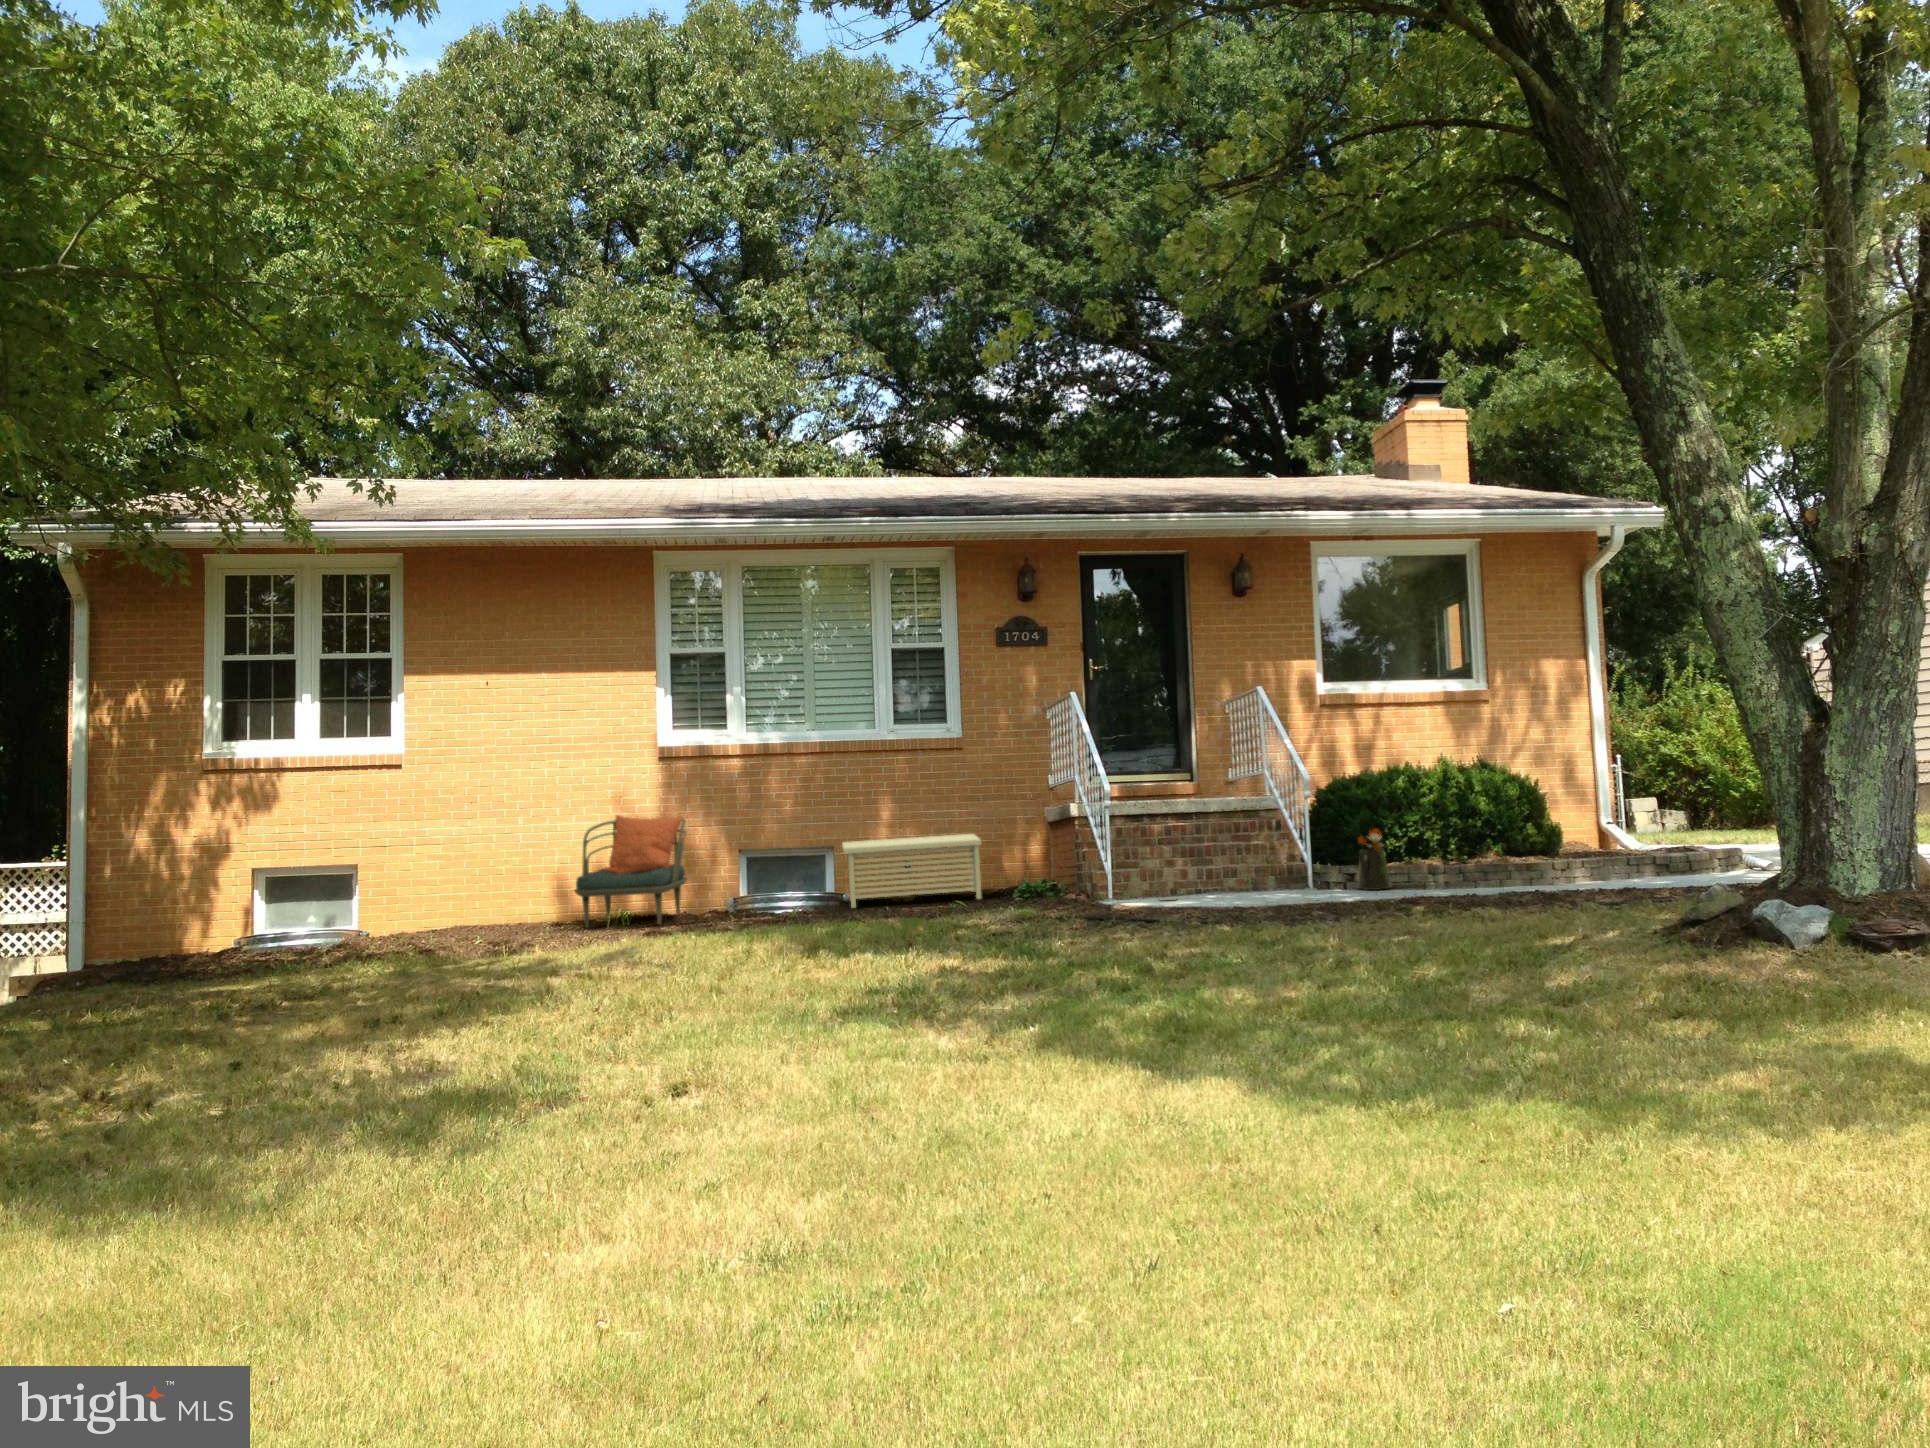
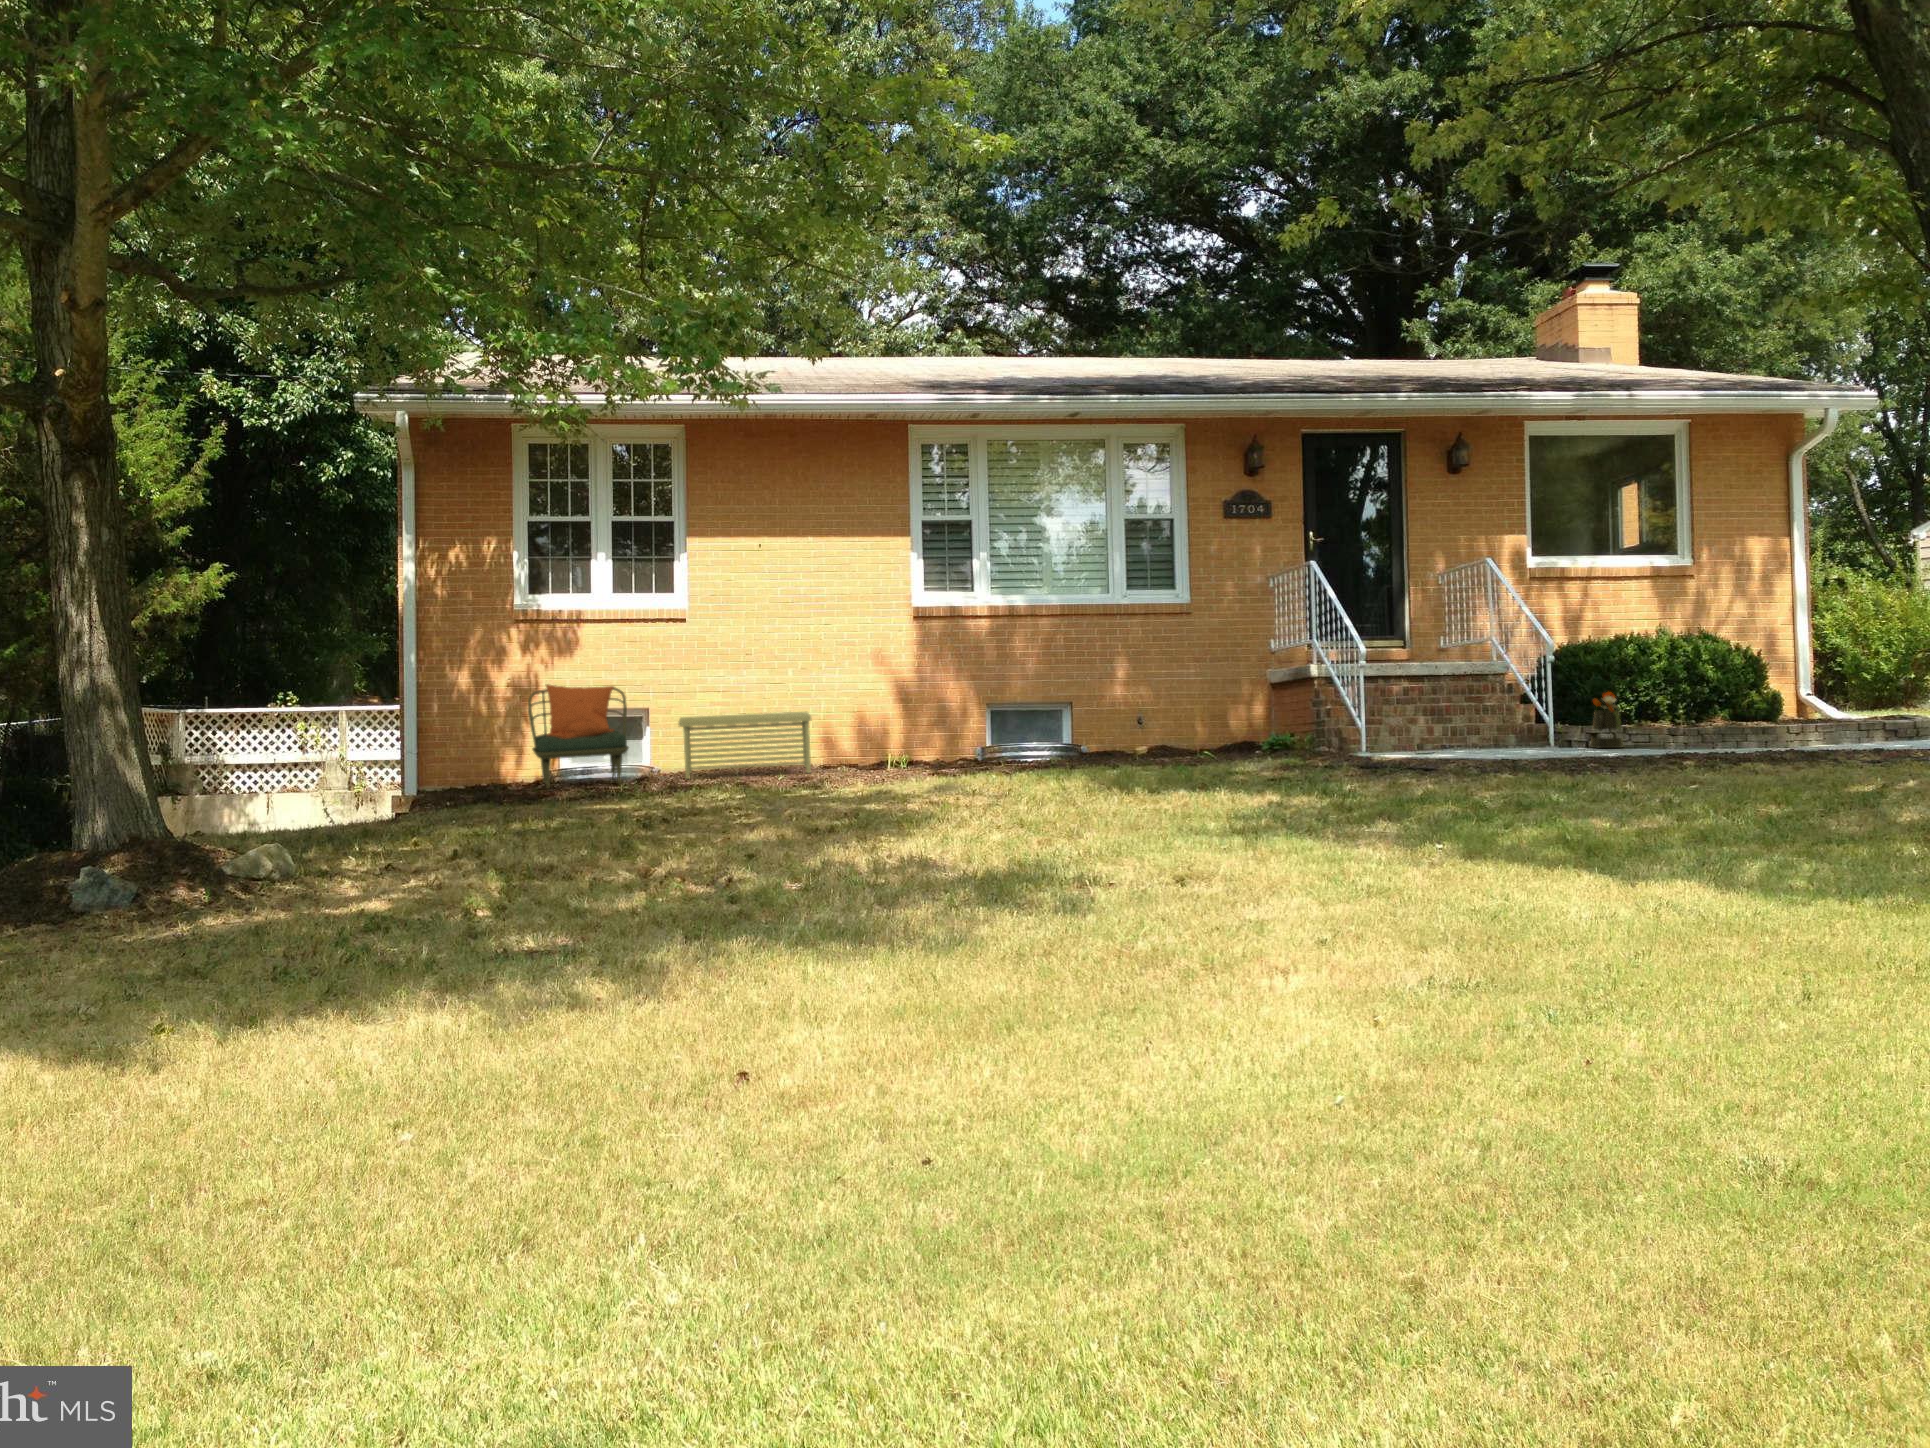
armchair: present [574,815,687,928] -> present [528,684,629,788]
storage bench: present [842,834,982,908] -> present [678,712,811,779]

